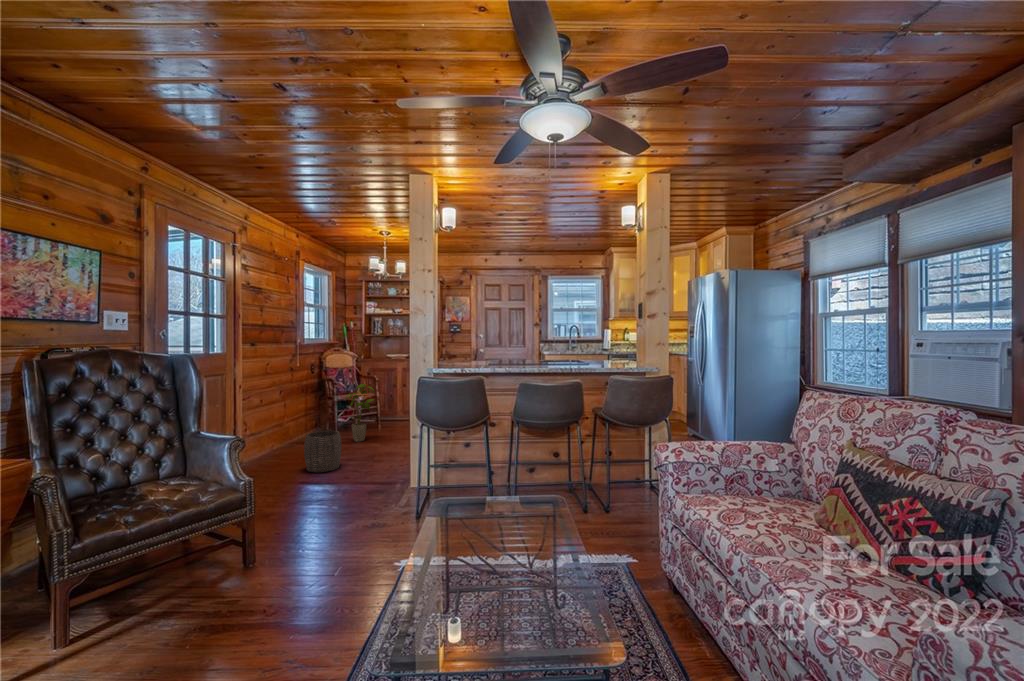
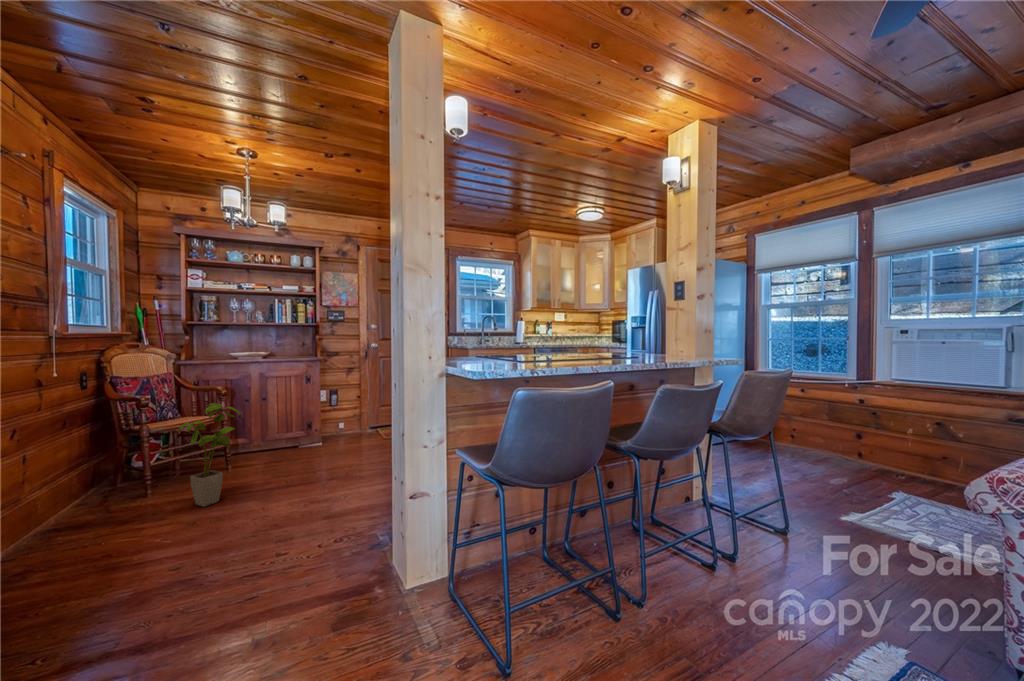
woven basket: present [304,431,341,472] -> none [112,507,209,615]

